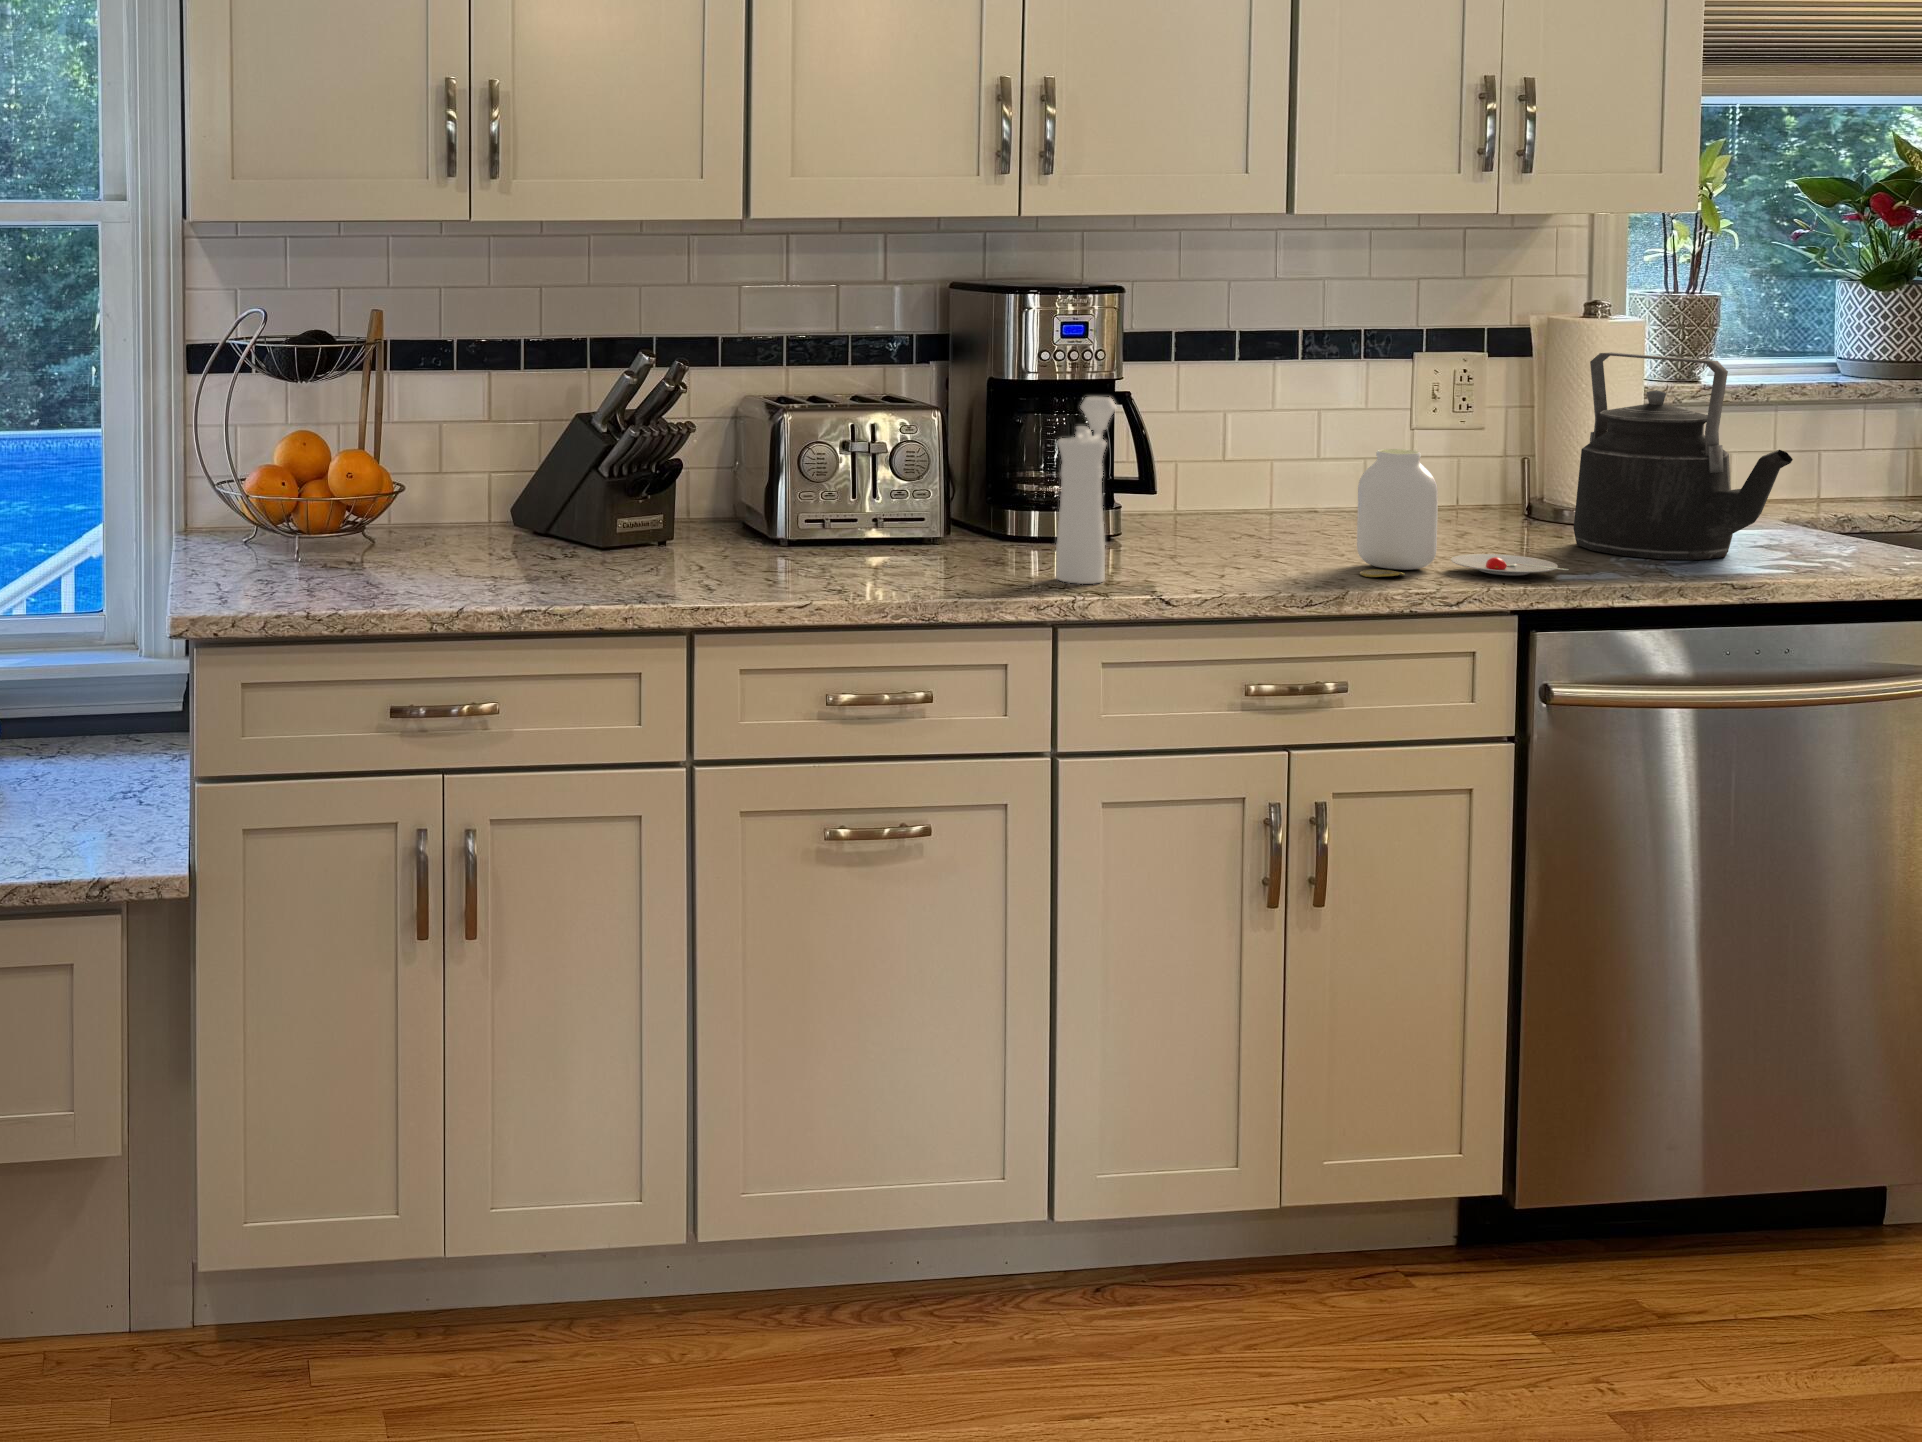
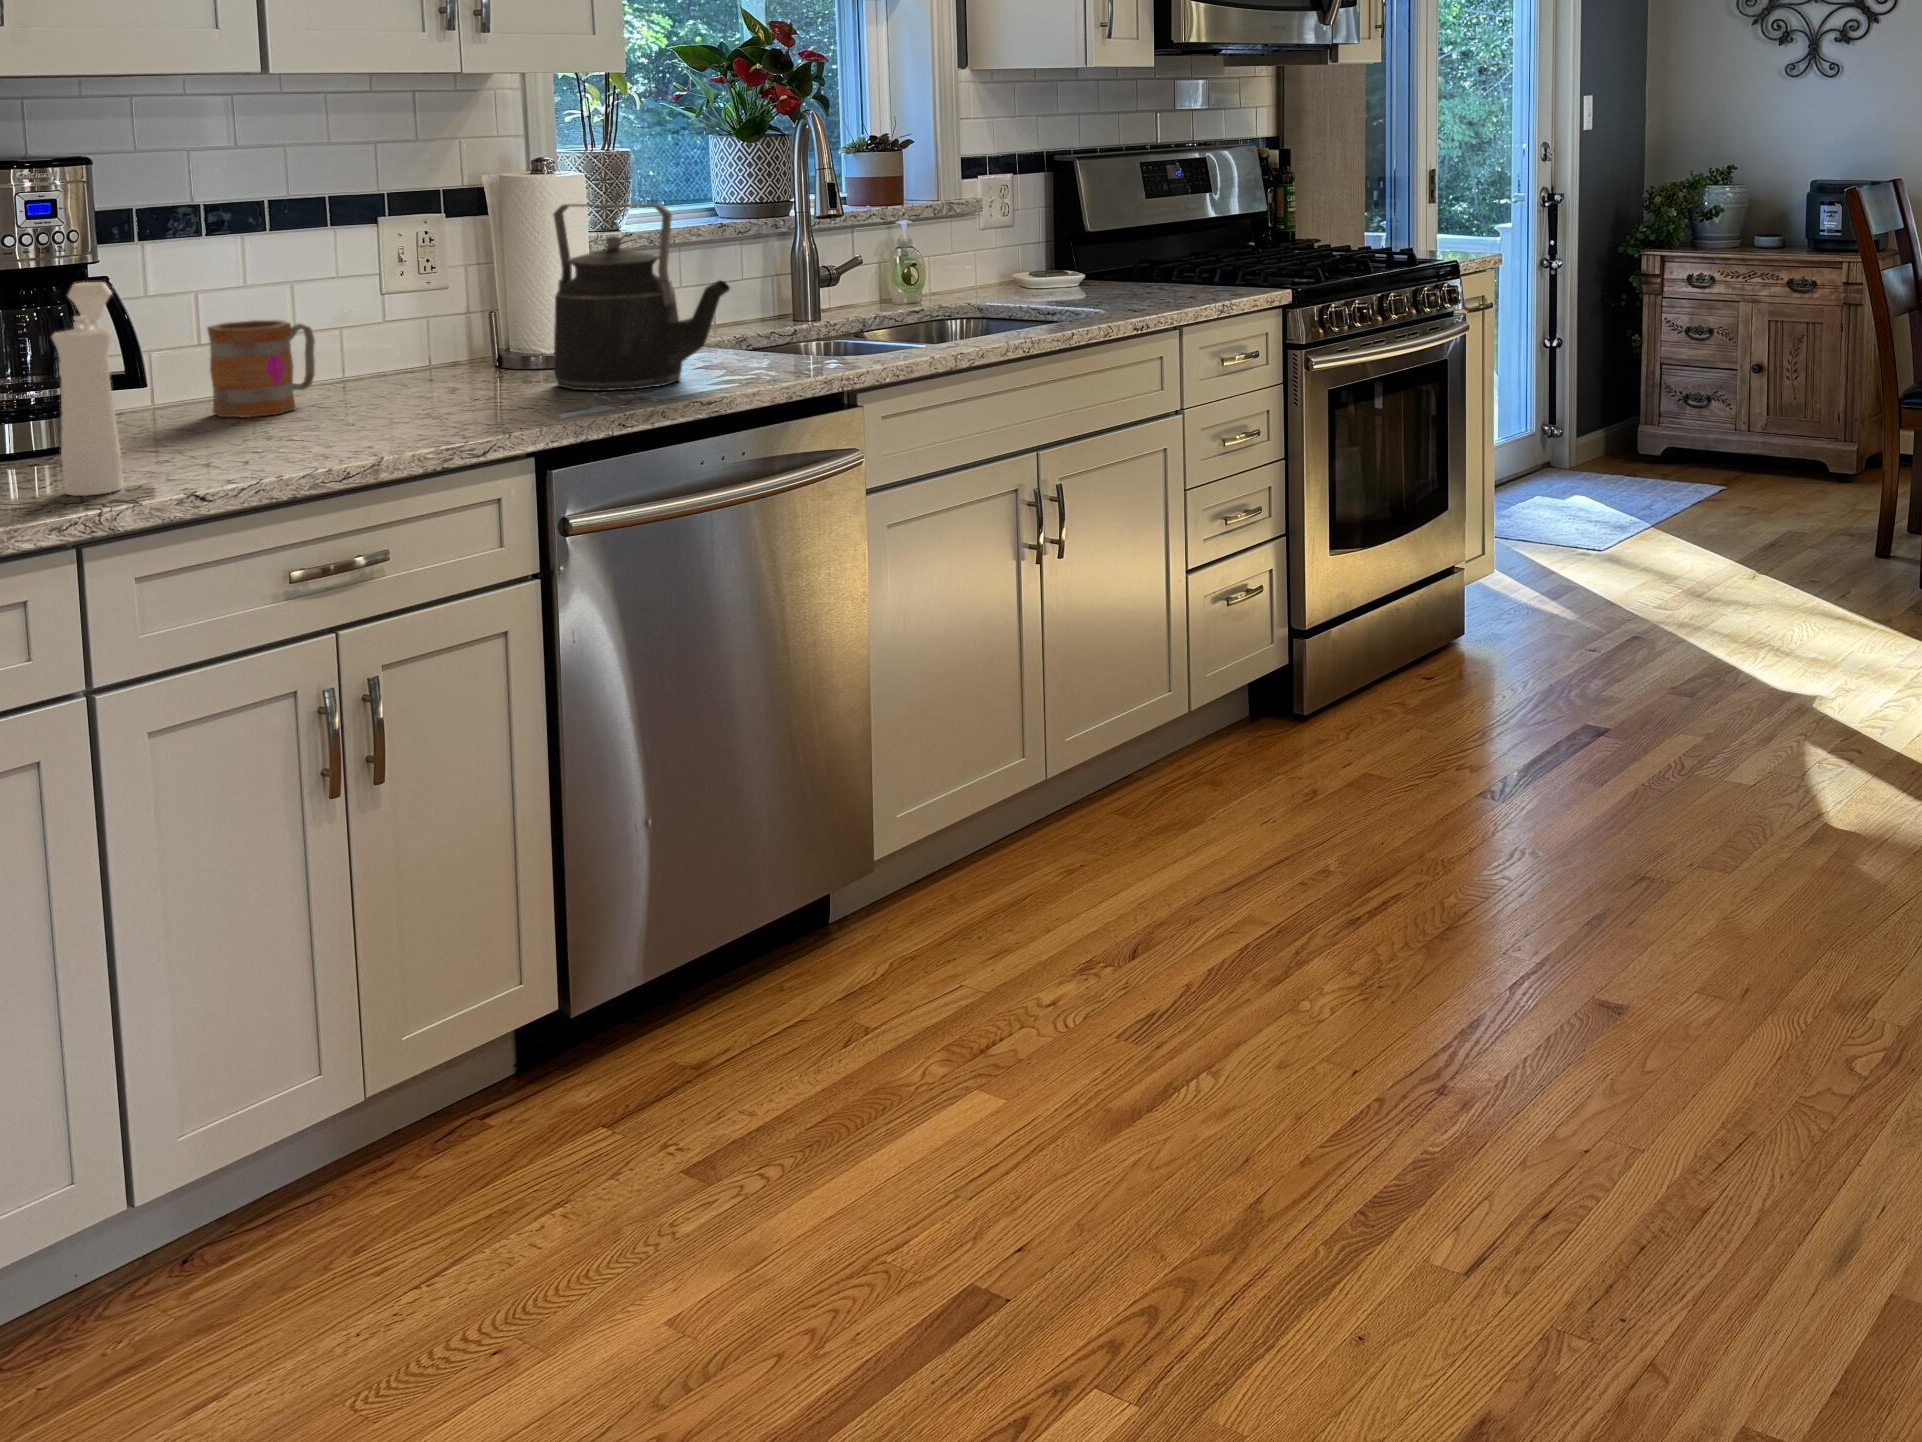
mug: none [1220,443,1325,535] -> present [207,320,315,417]
jar: present [1357,449,1568,577] -> none [371,310,573,442]

